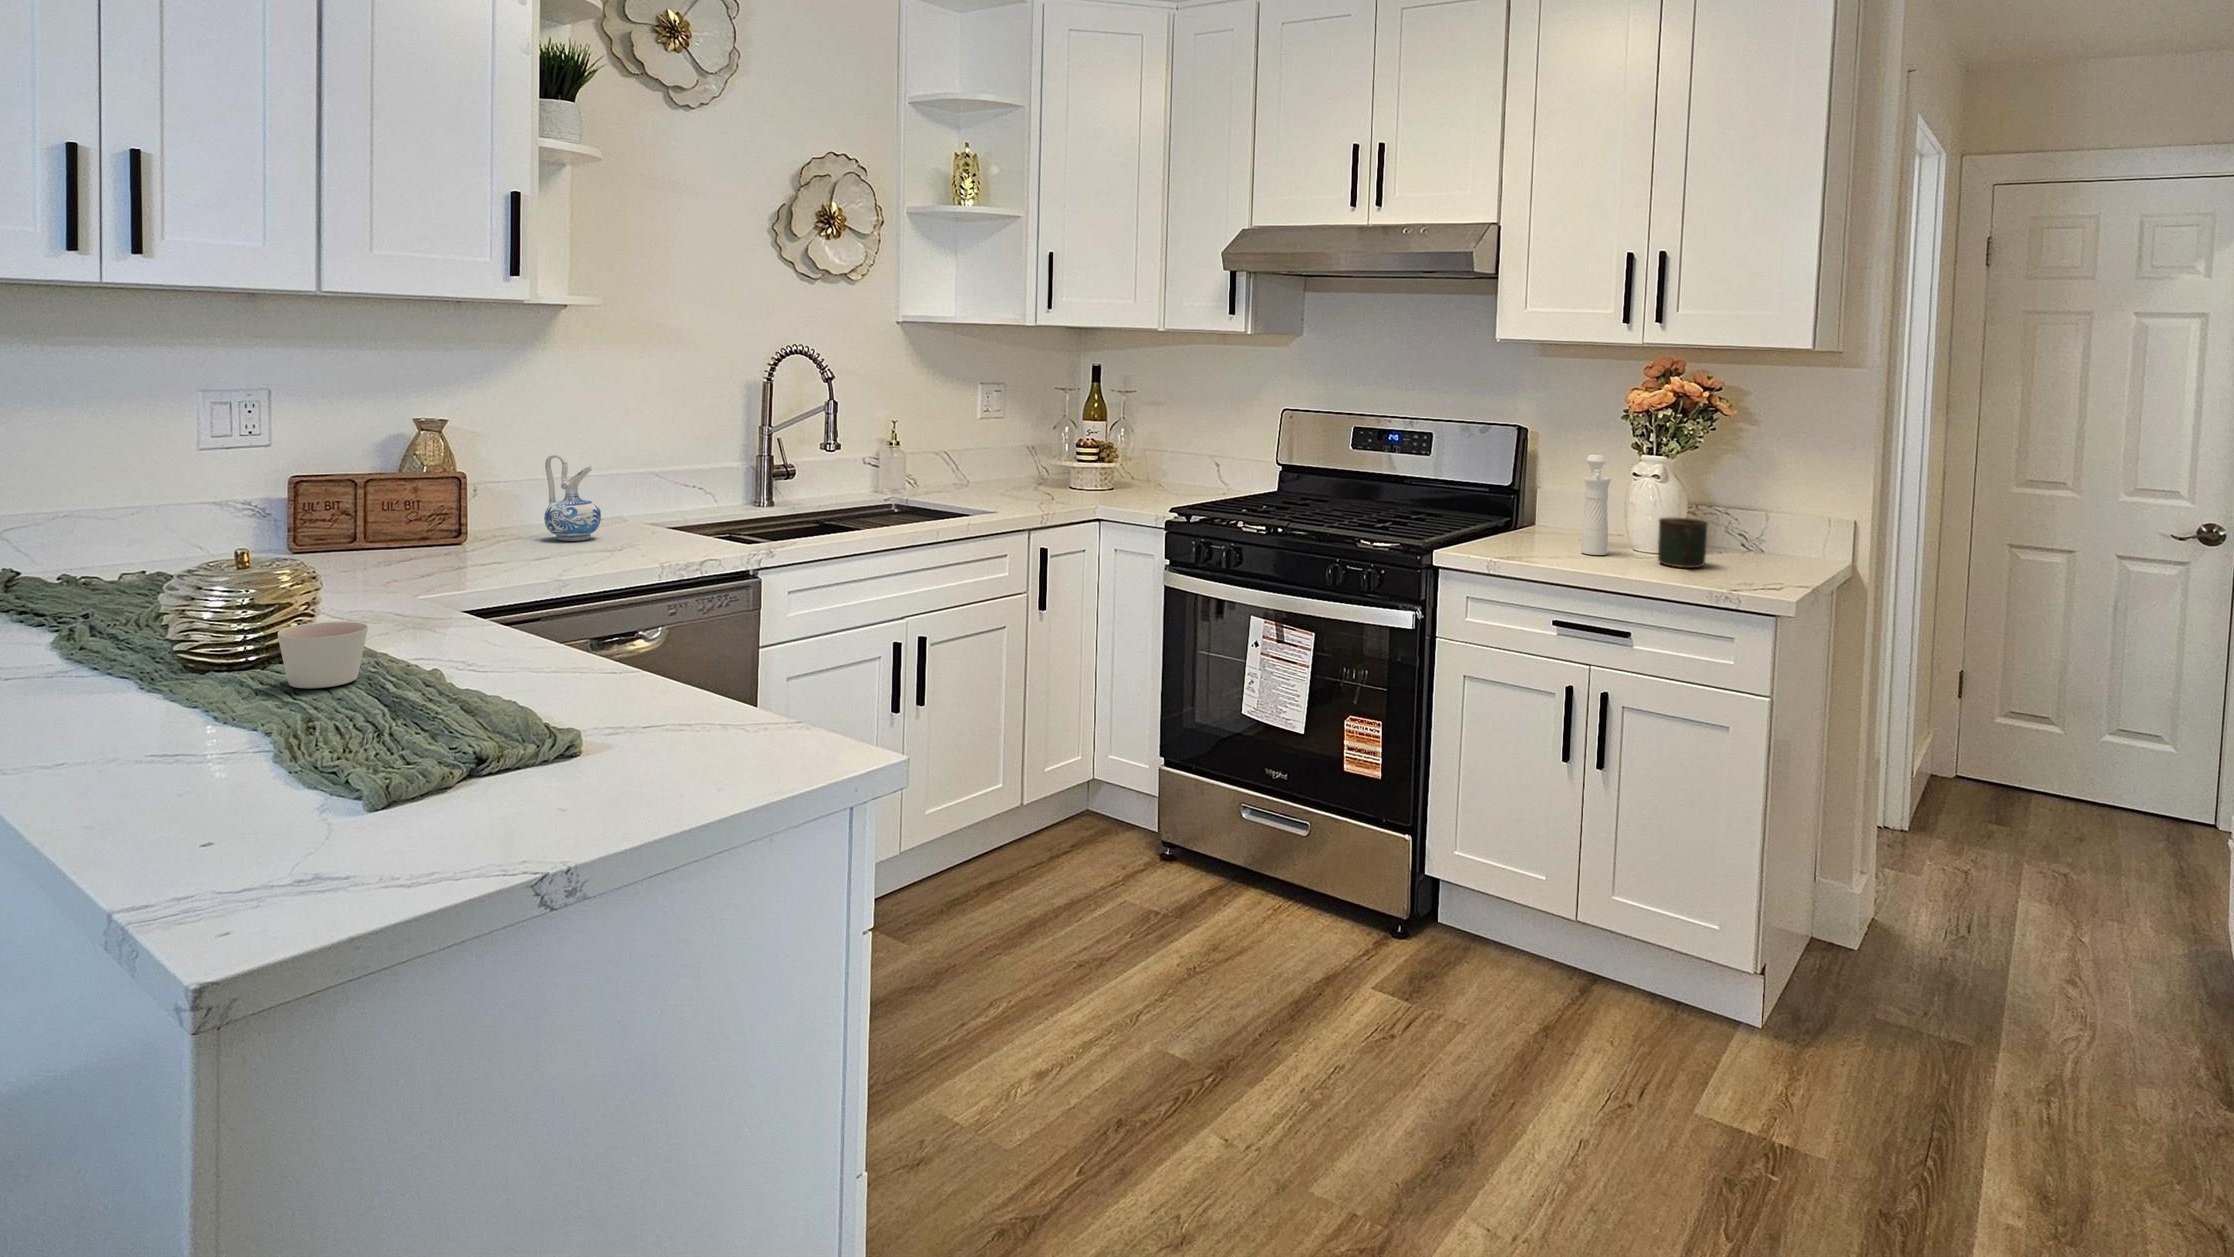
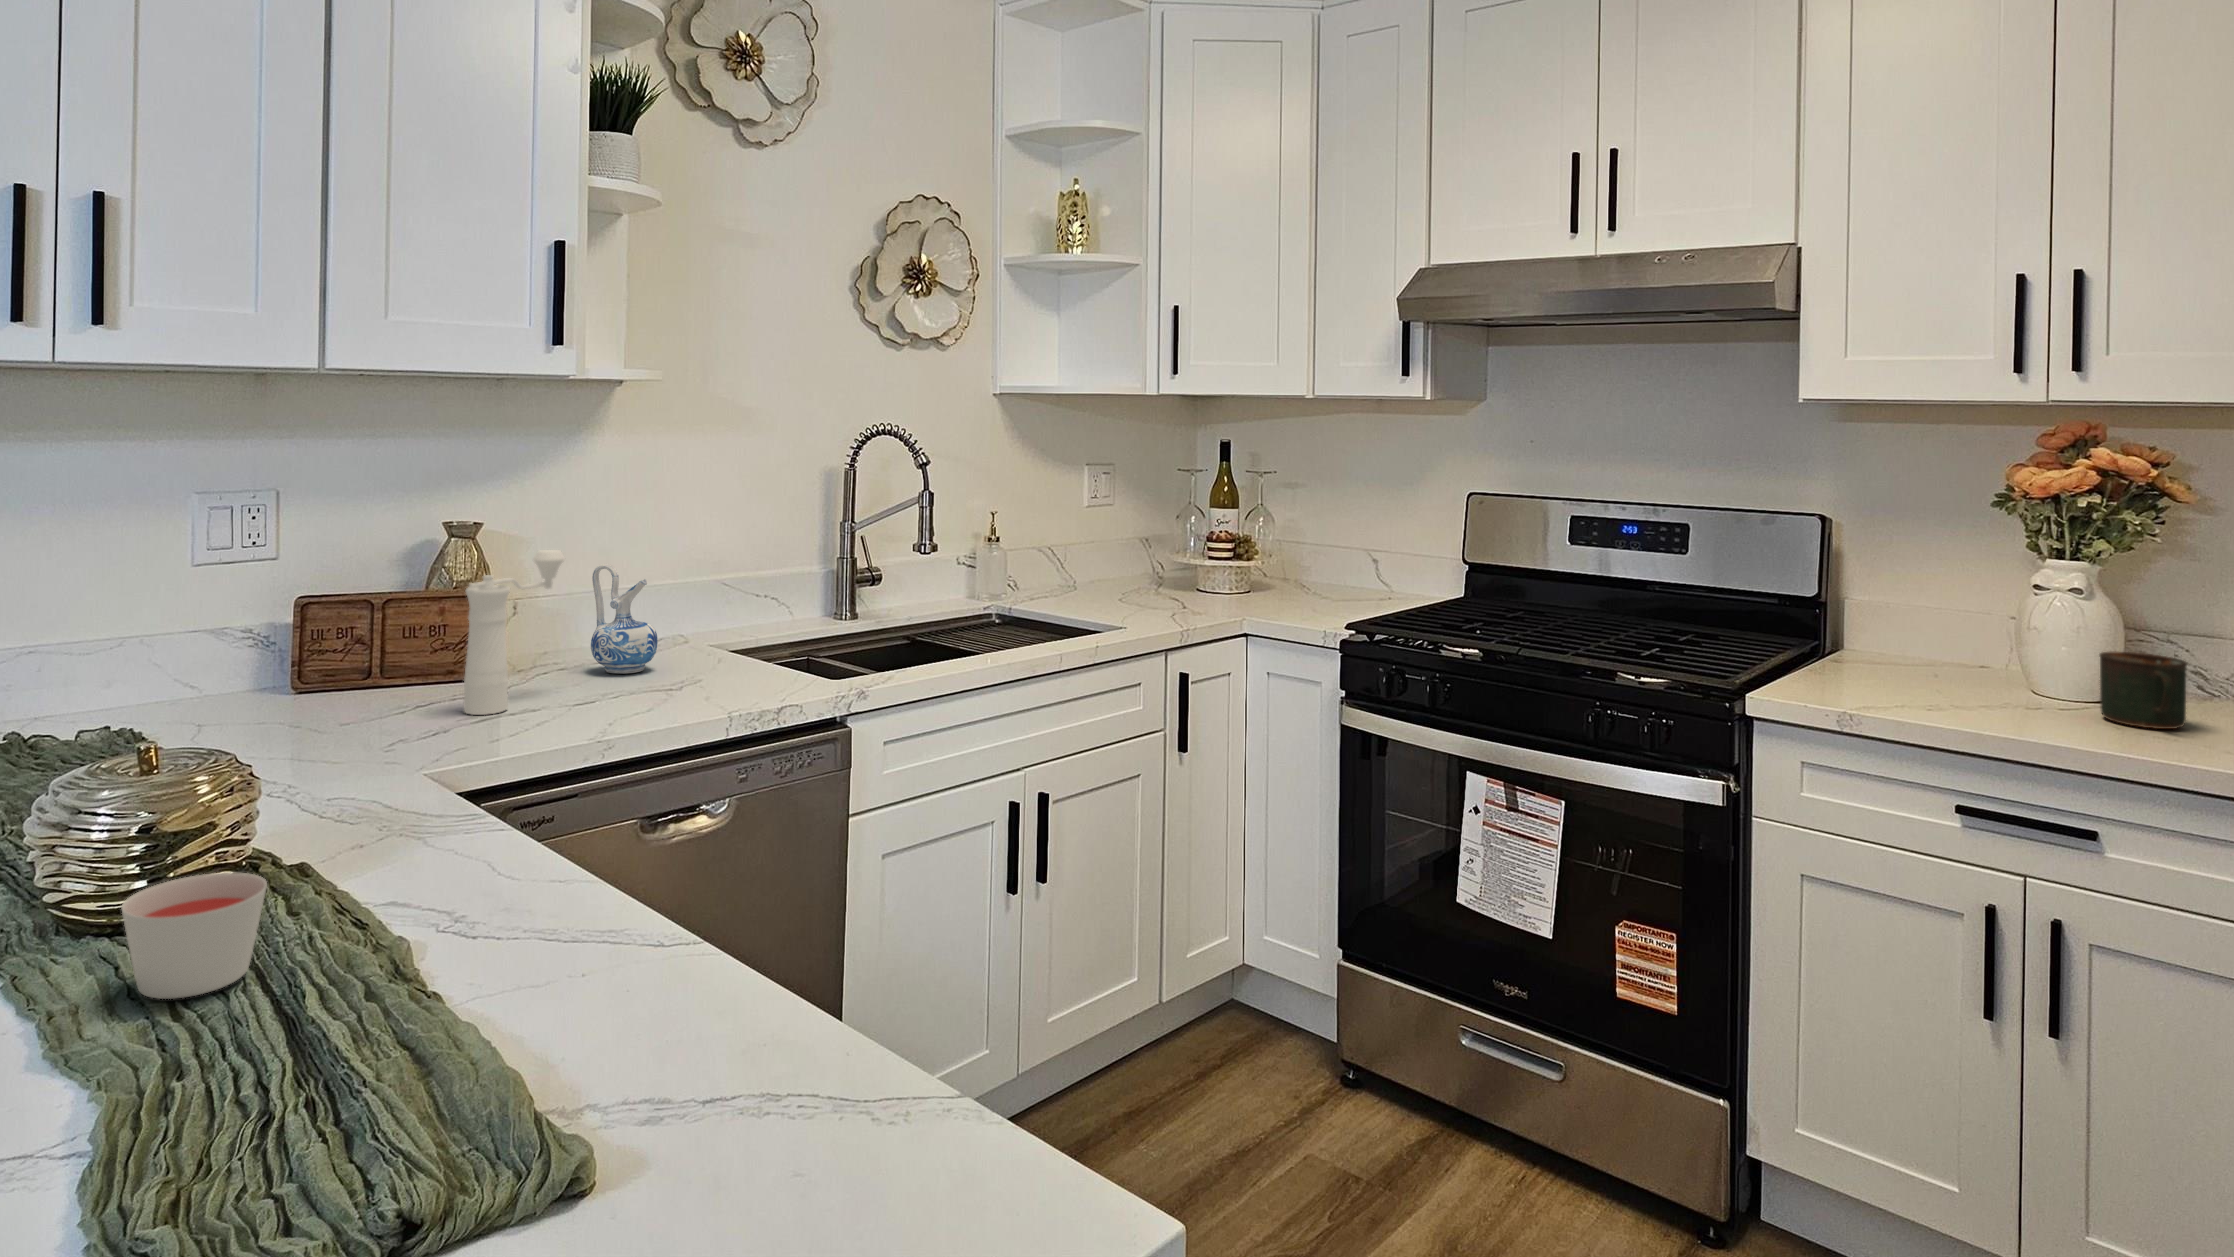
pepper mill: present [1581,455,1611,555] -> present [463,550,565,715]

